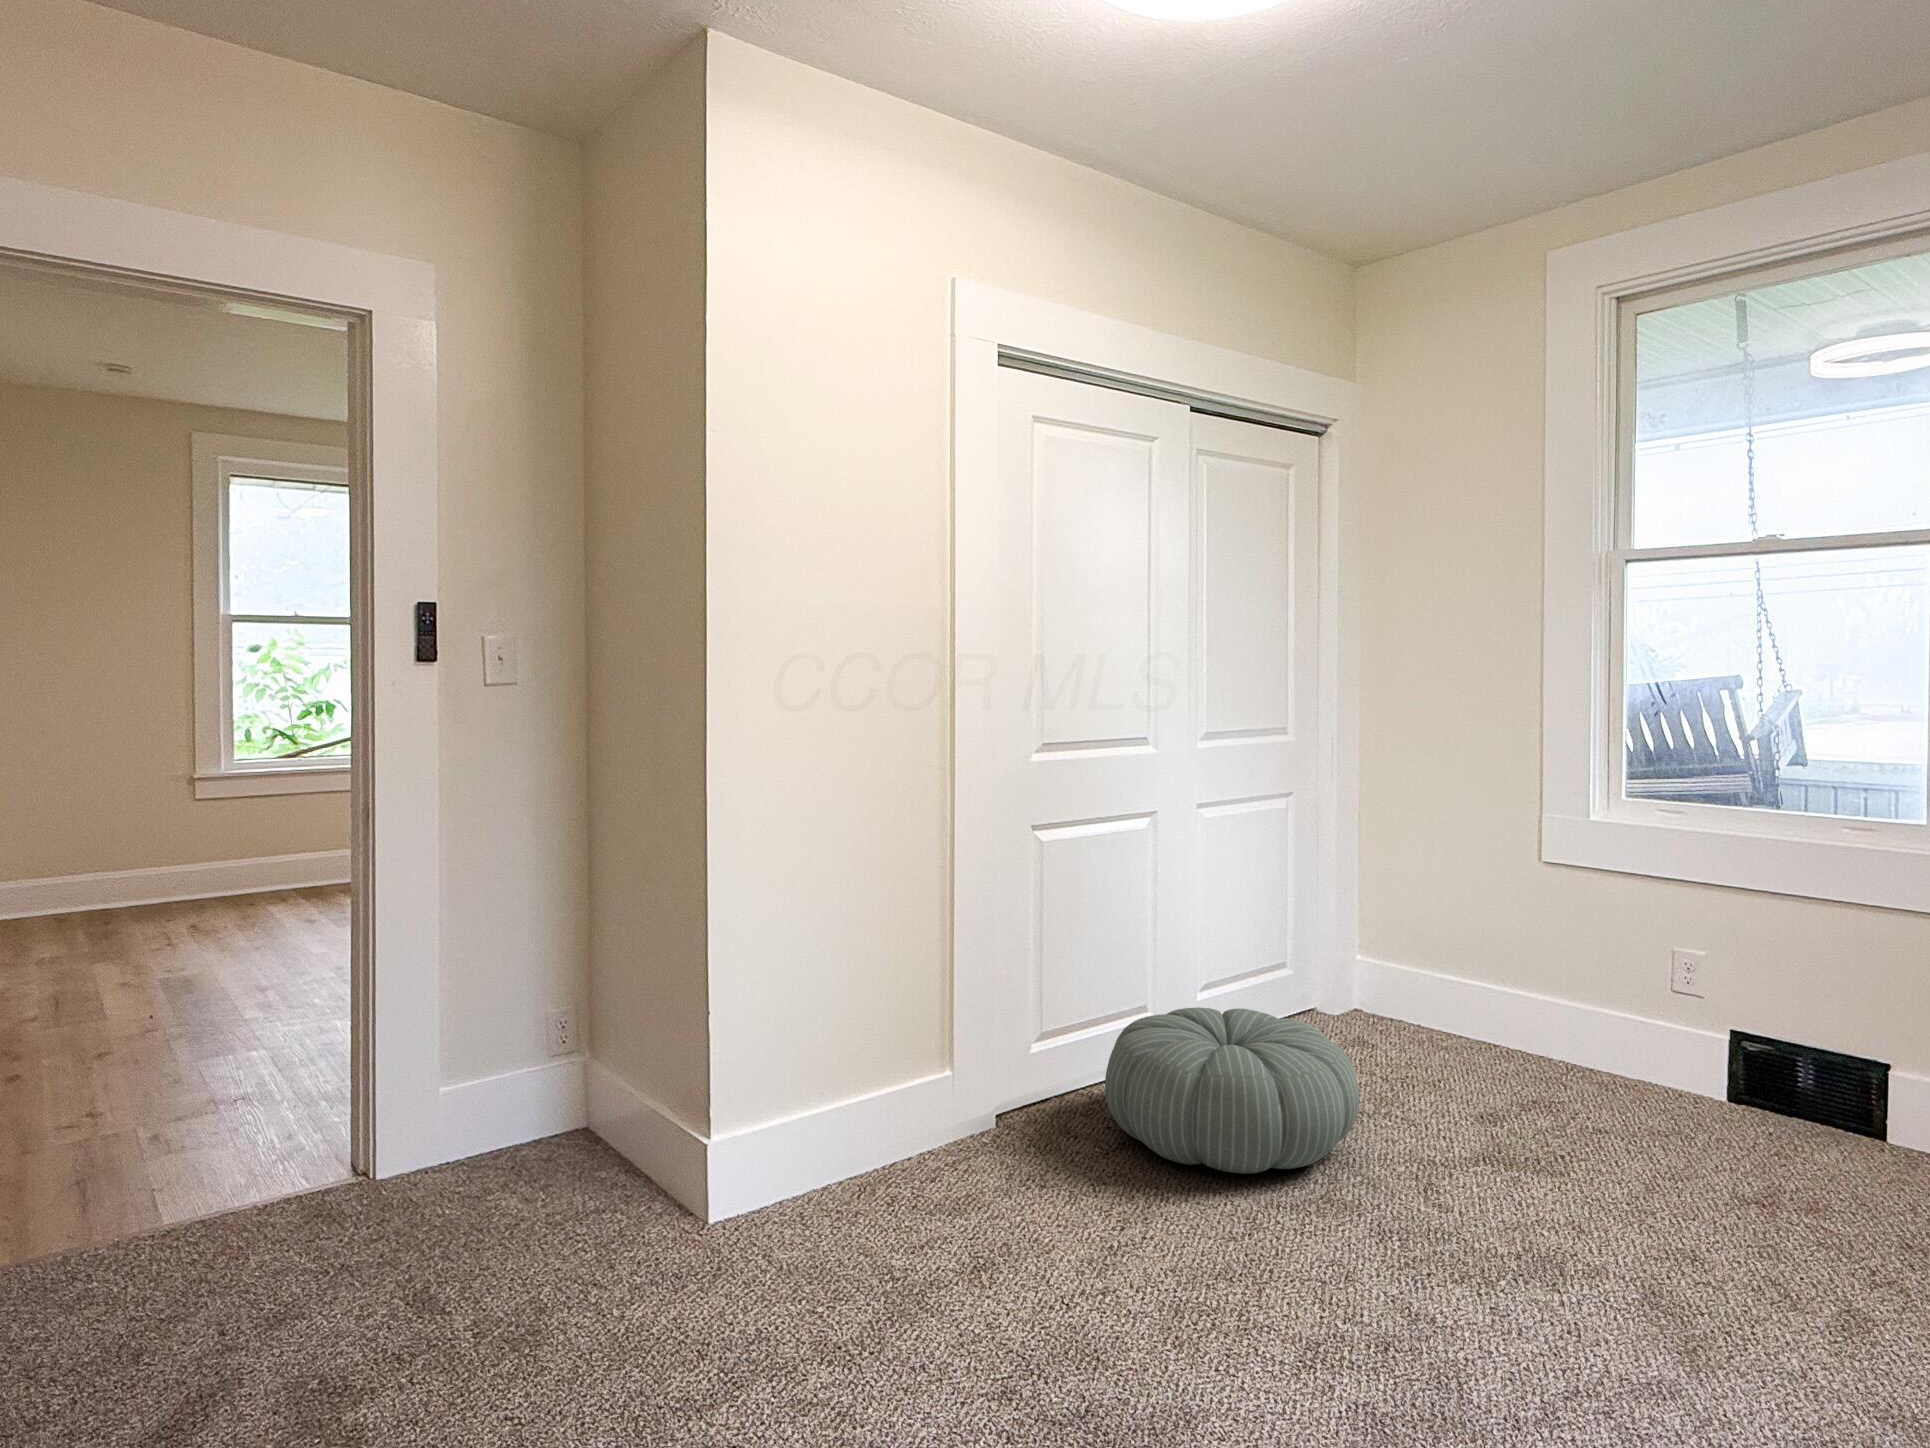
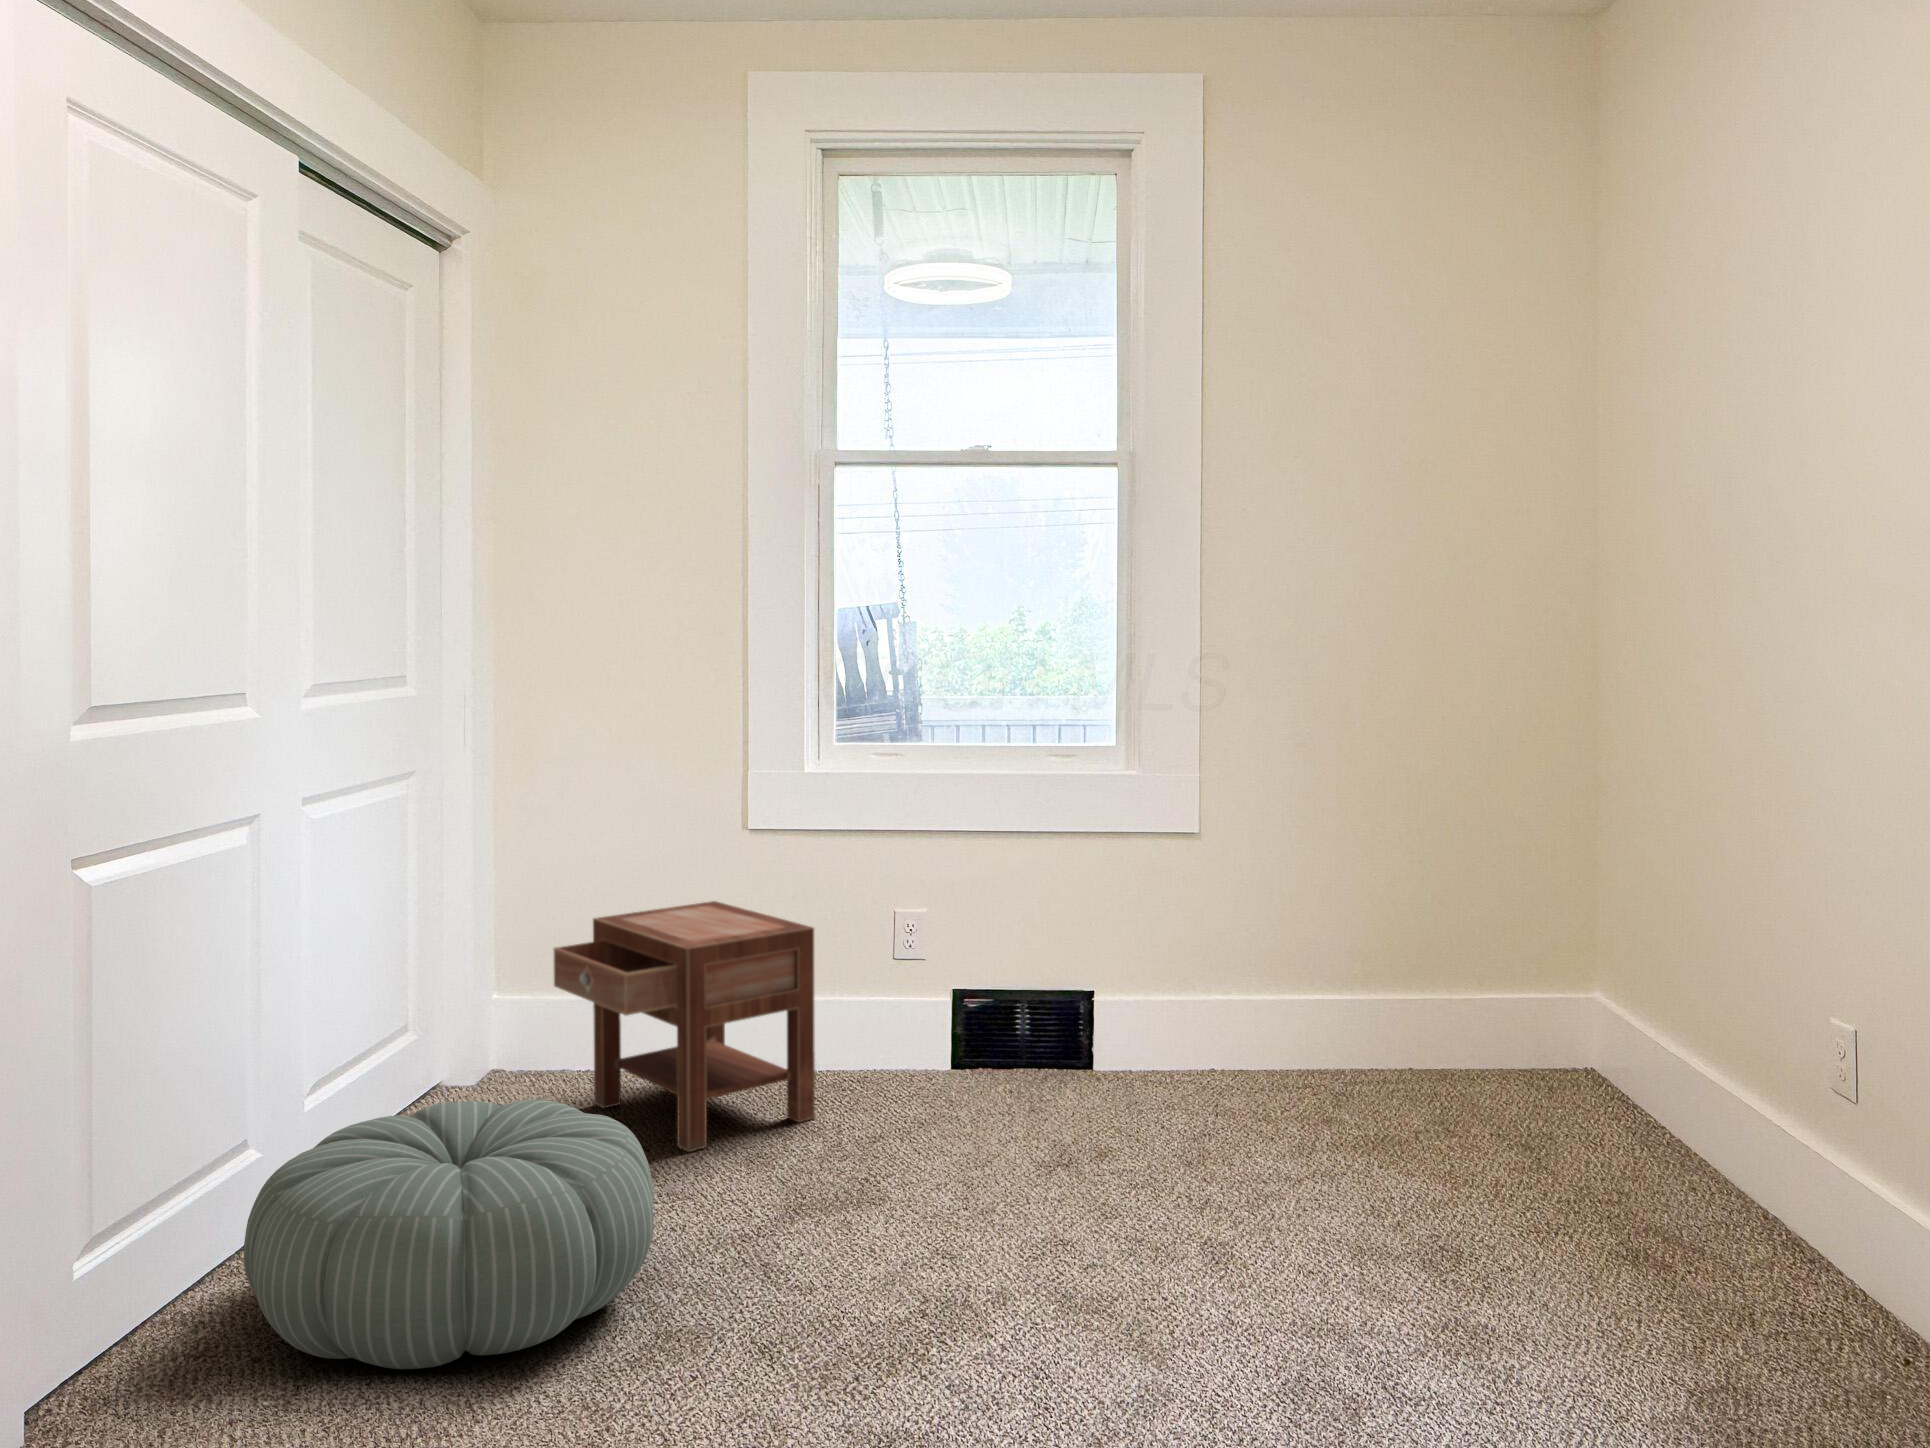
nightstand: none [1373,909,1567,1101] -> present [553,901,815,1152]

